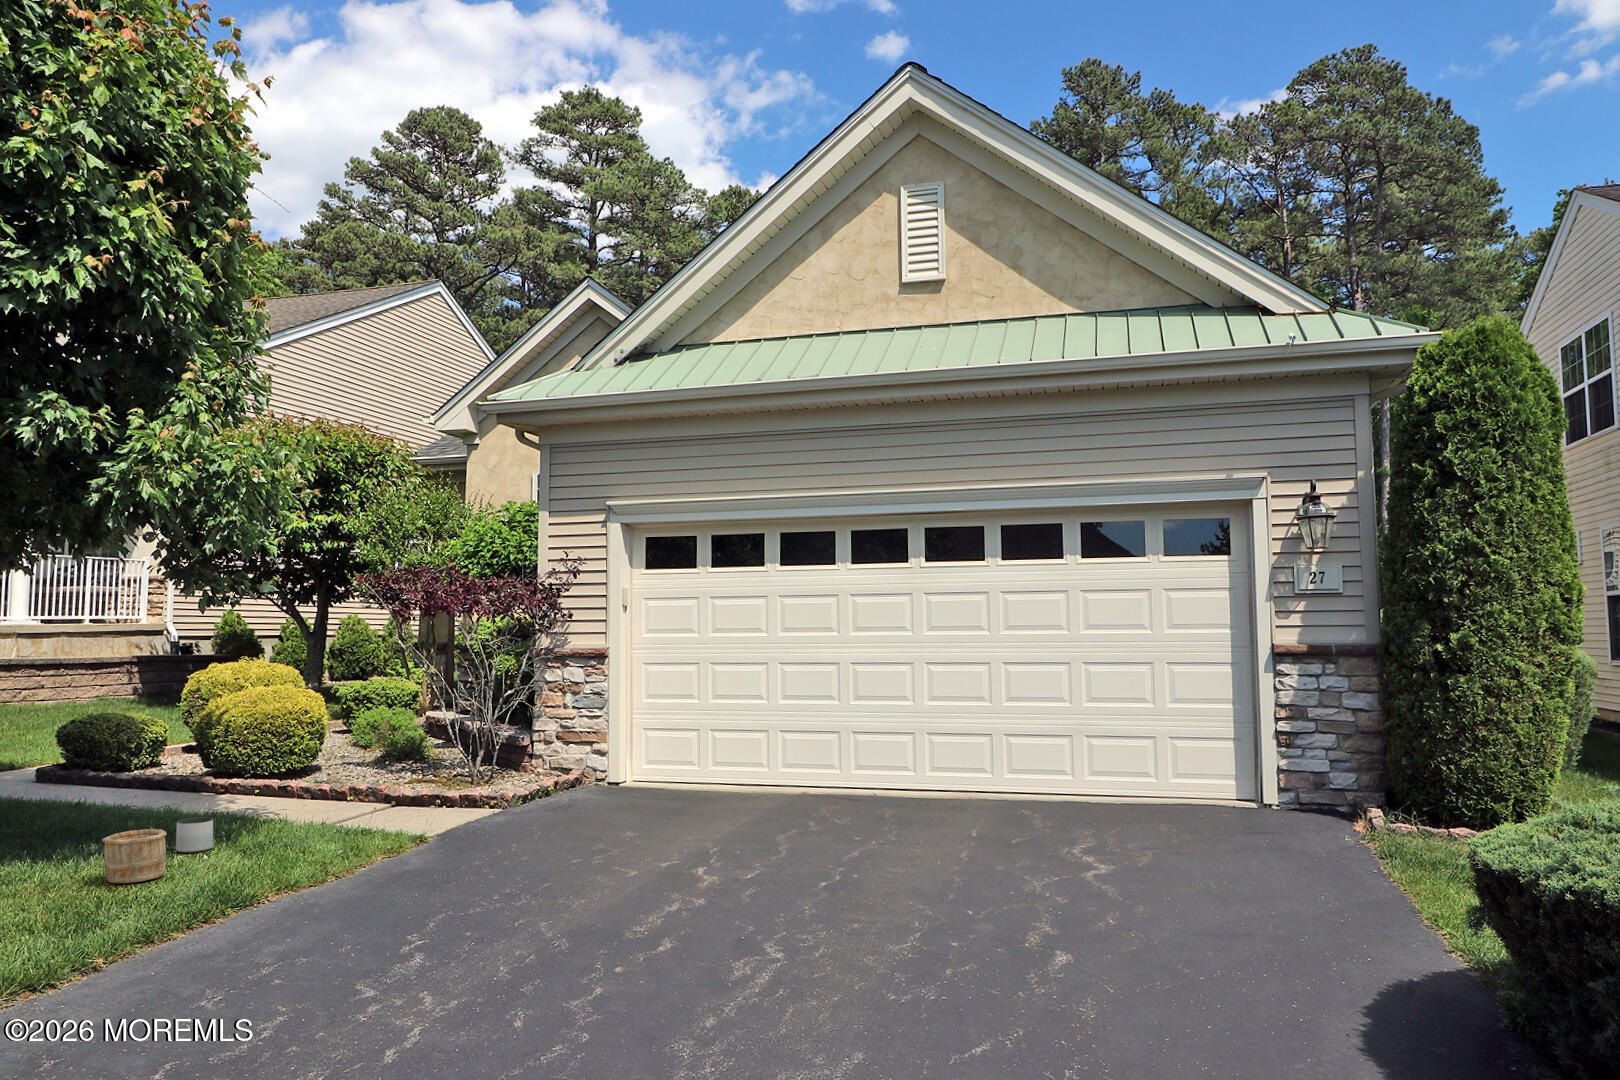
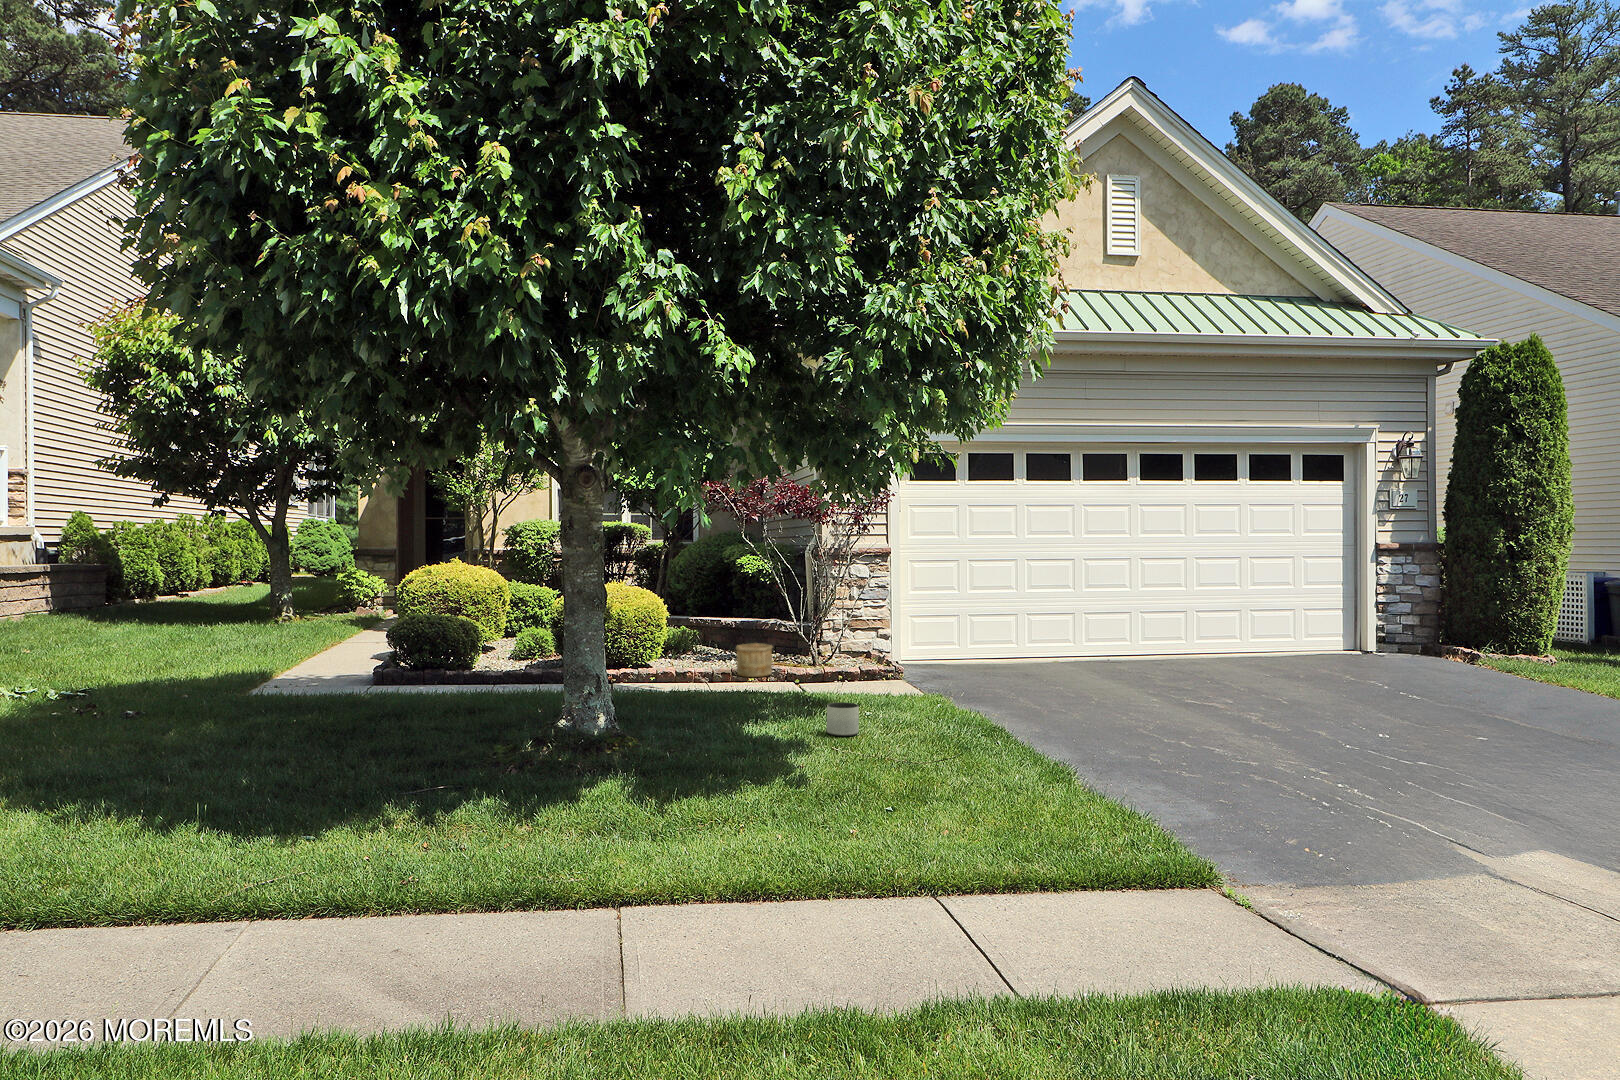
wooden bucket: present [102,829,167,883] -> present [736,643,772,677]

